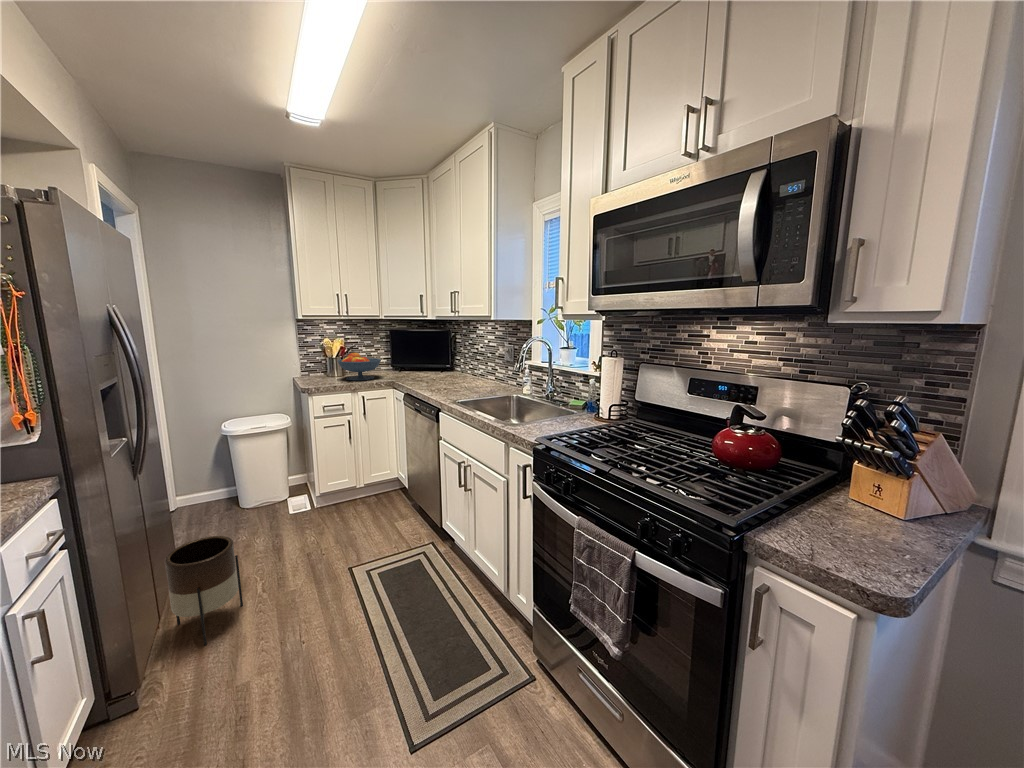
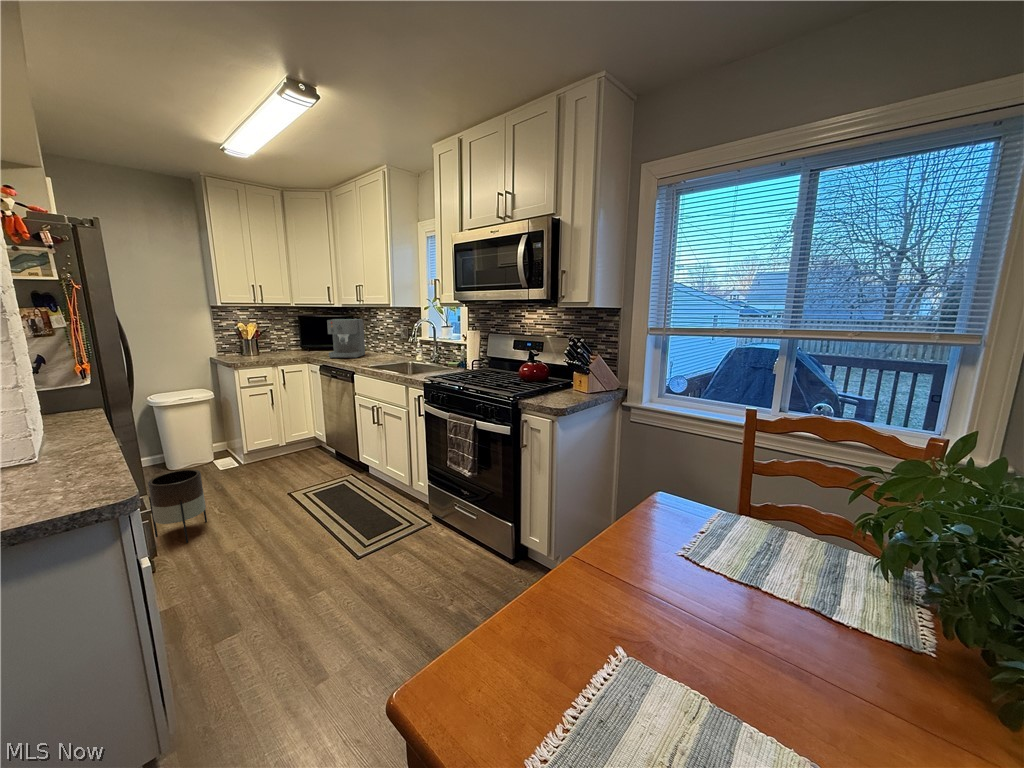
coffee maker: none [415,335,460,385] -> present [327,319,365,358]
fruit bowl: present [337,353,381,380] -> none [256,335,295,357]

